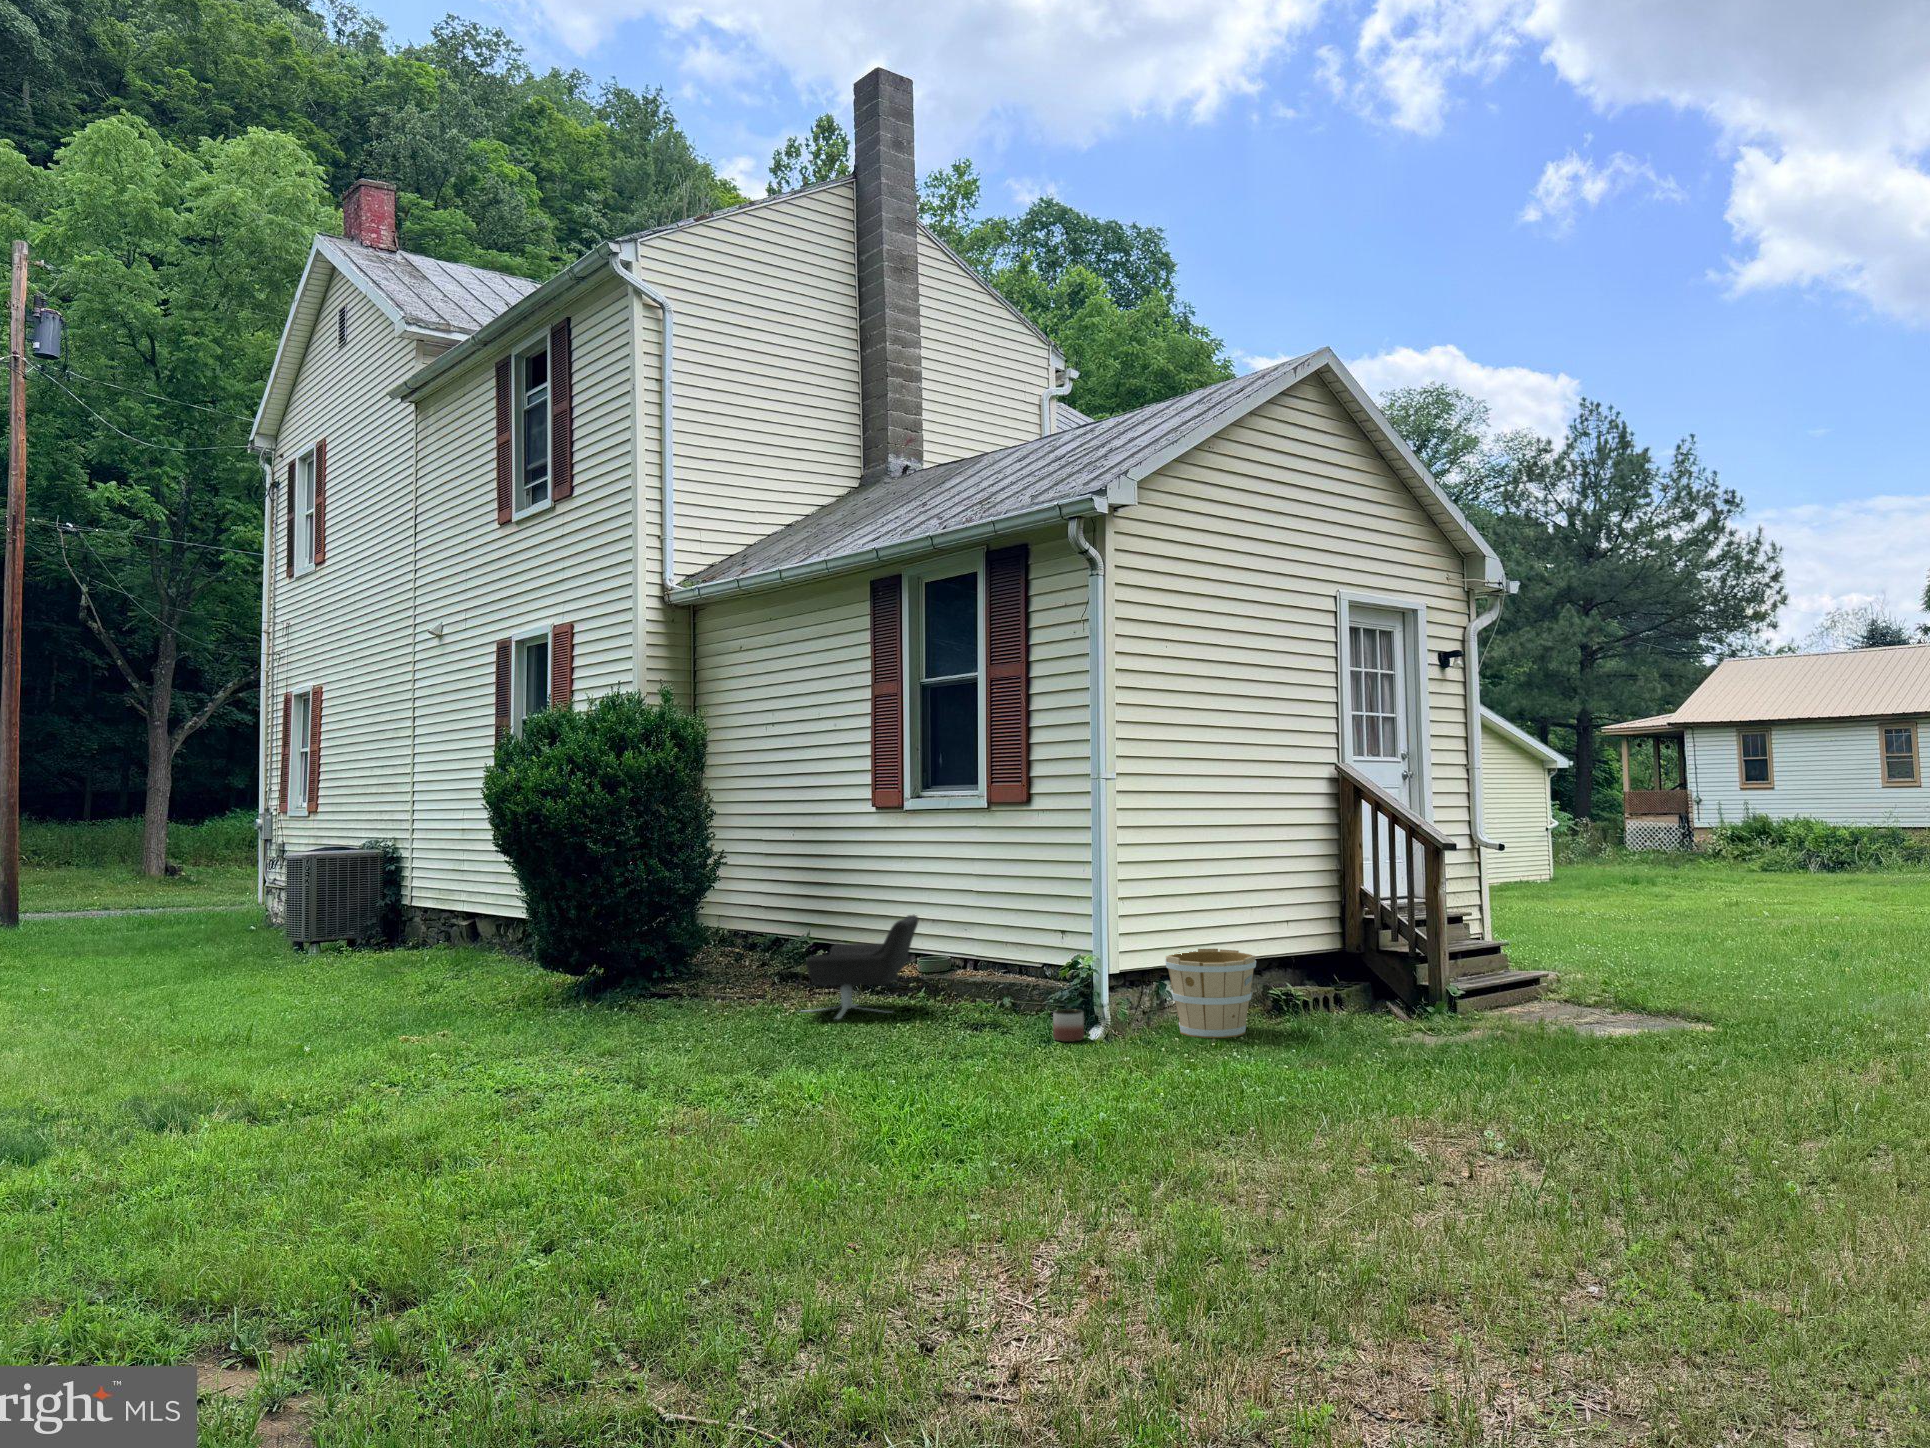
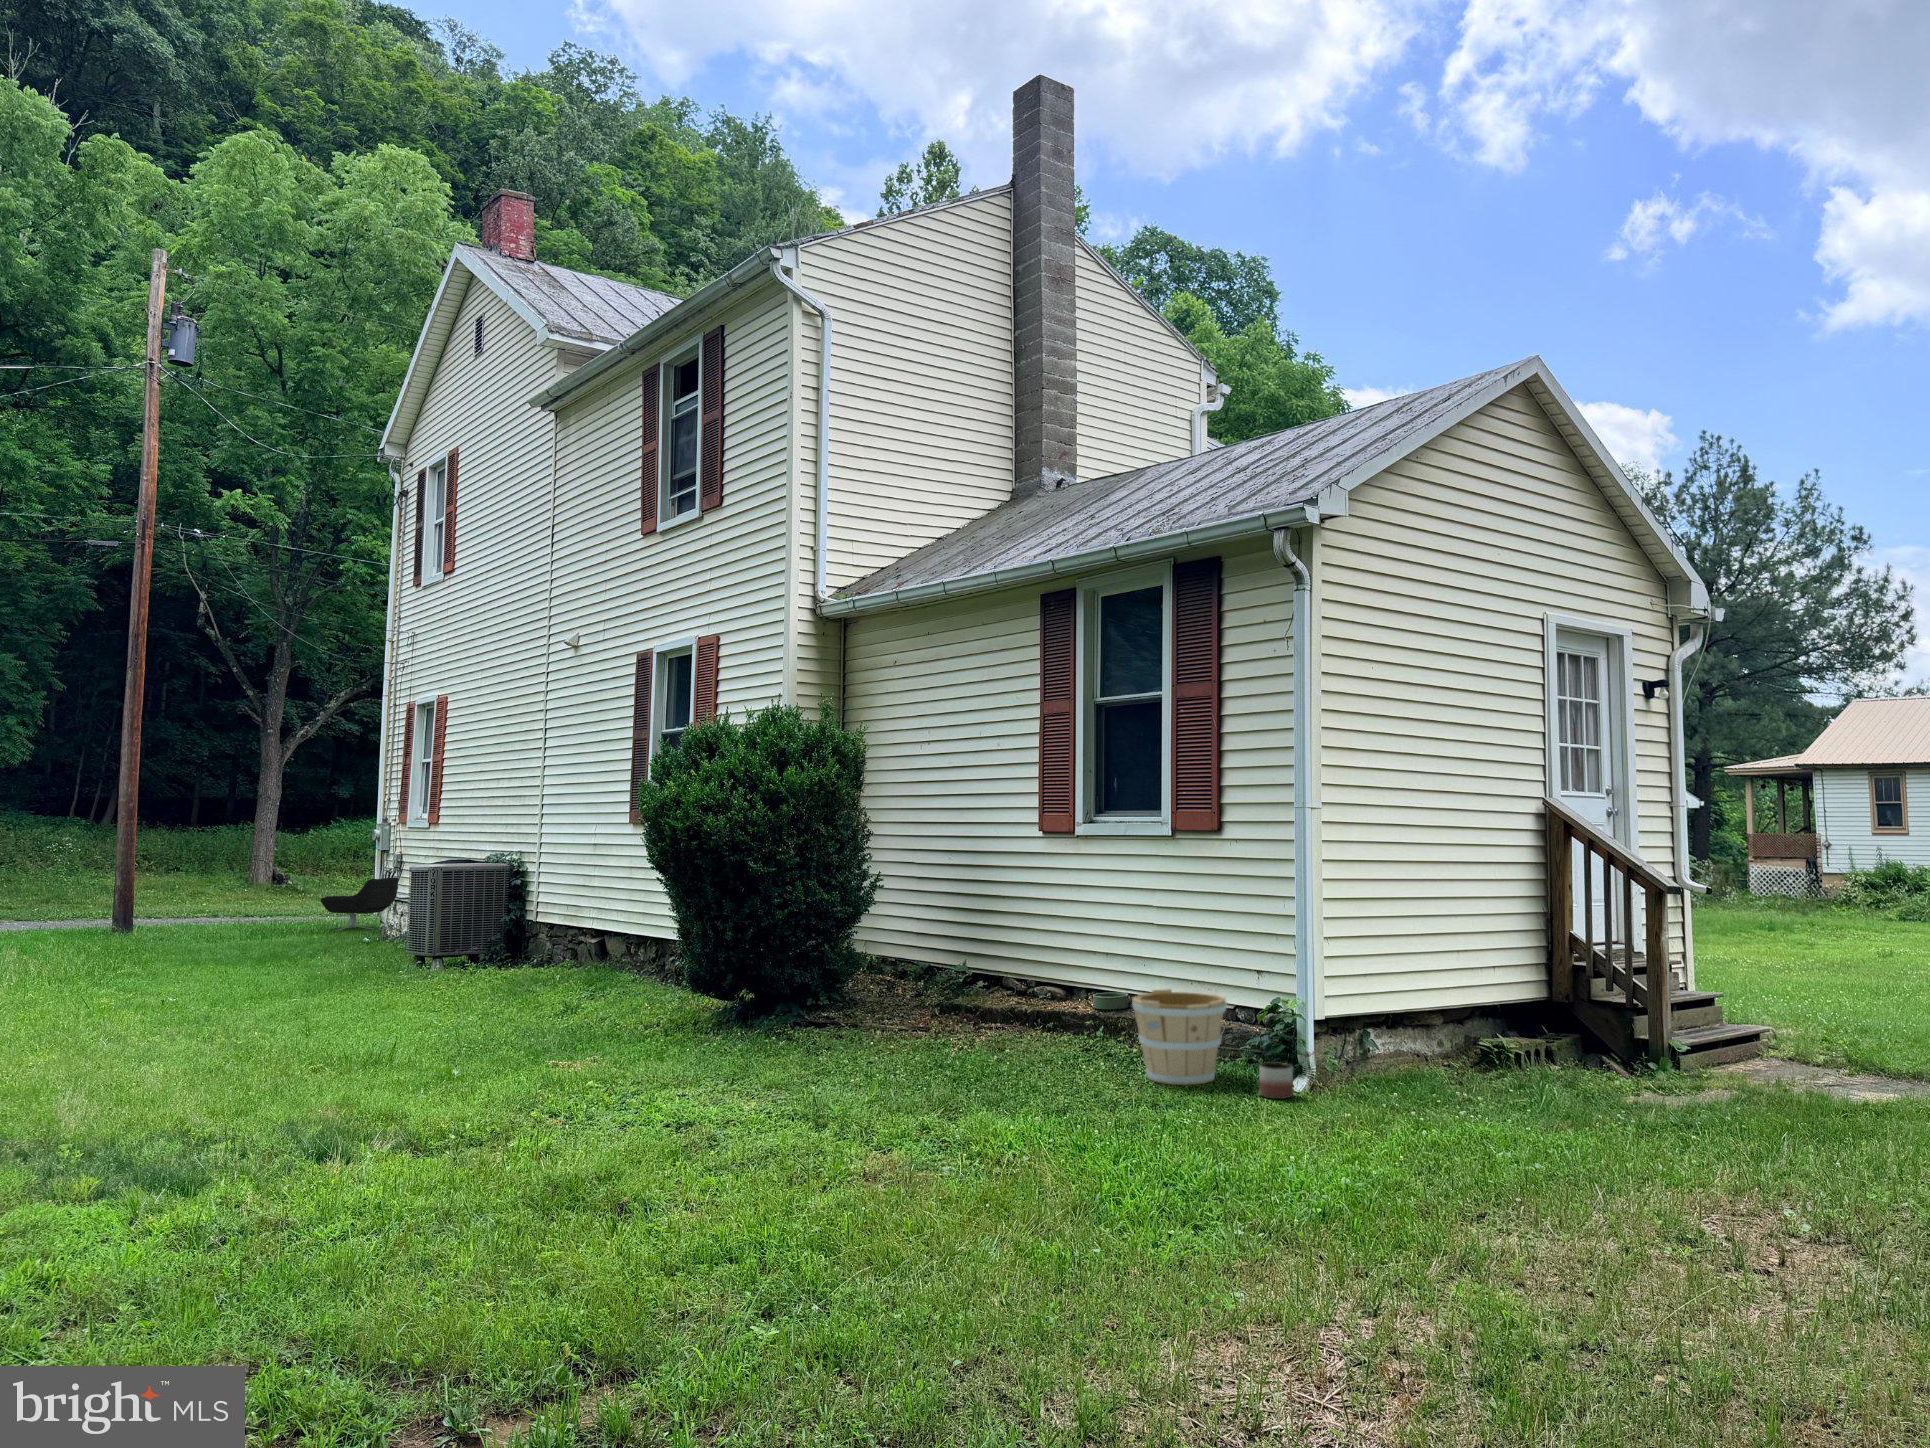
lounge chair: present [806,915,919,1019] -> present [321,877,399,931]
wooden bucket: present [1165,949,1256,1038] -> present [1132,989,1227,1085]

